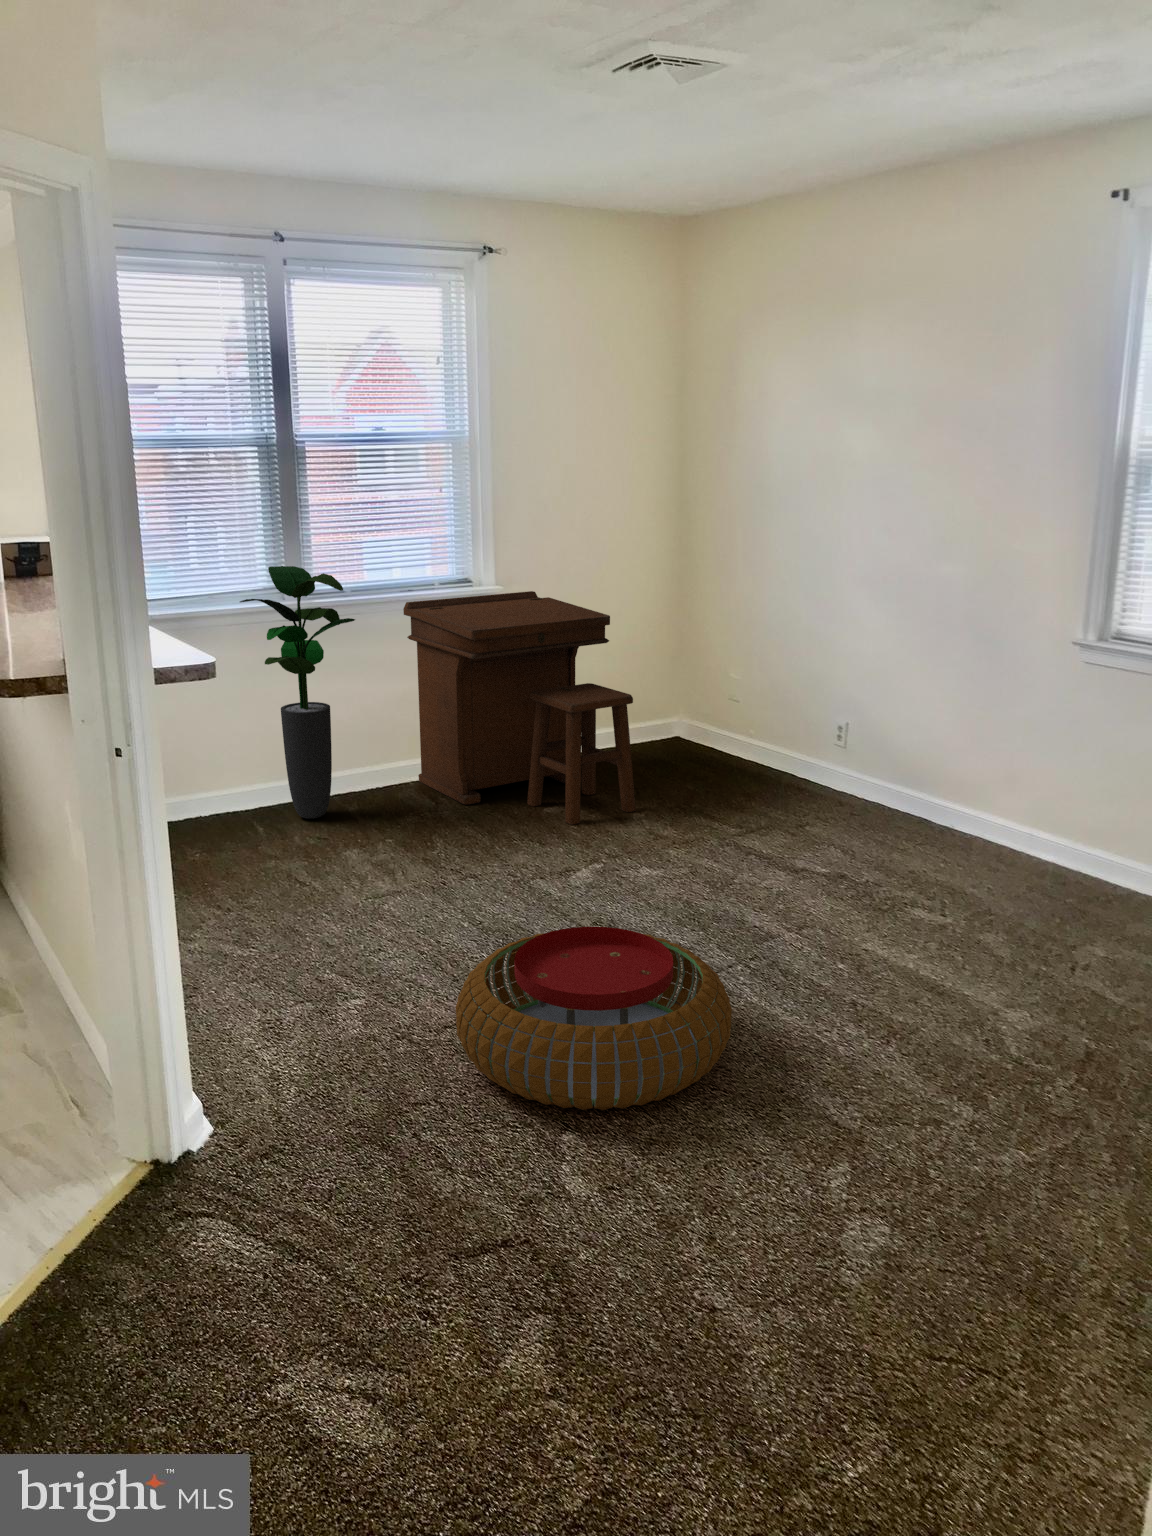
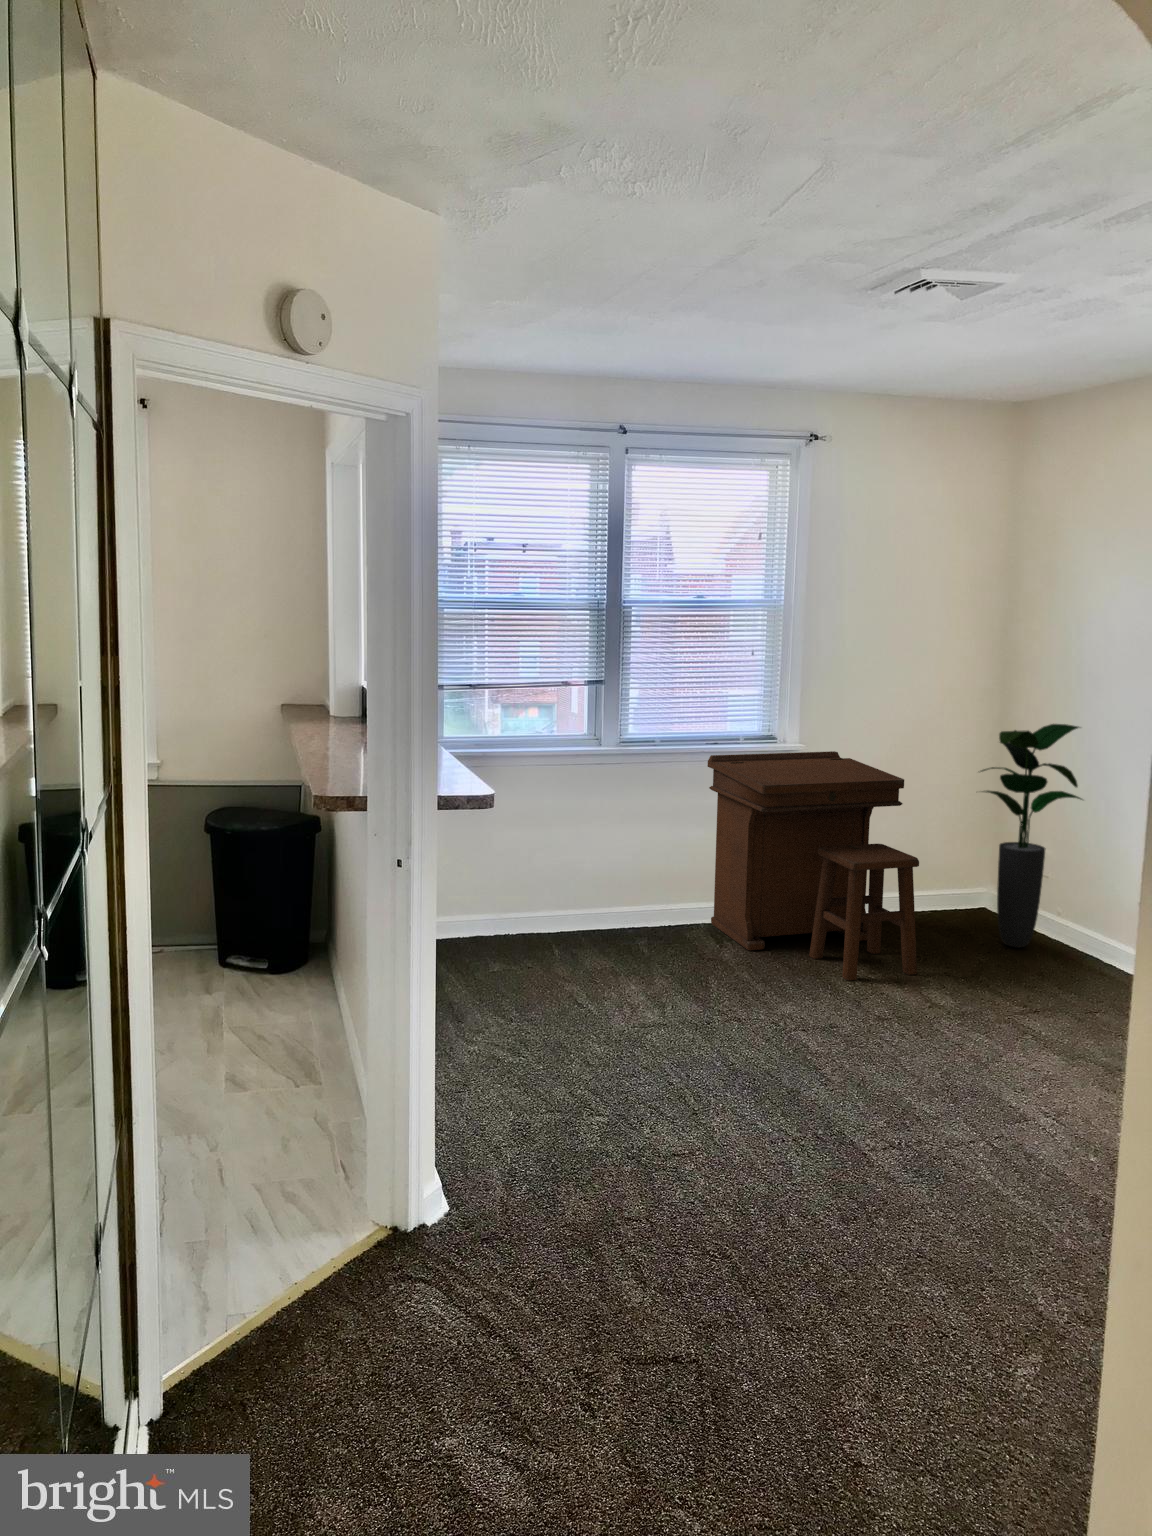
potted plant: present [240,566,355,819] -> present [981,724,1082,947]
pouf: present [455,926,732,1110] -> none [677,1075,950,1258]

